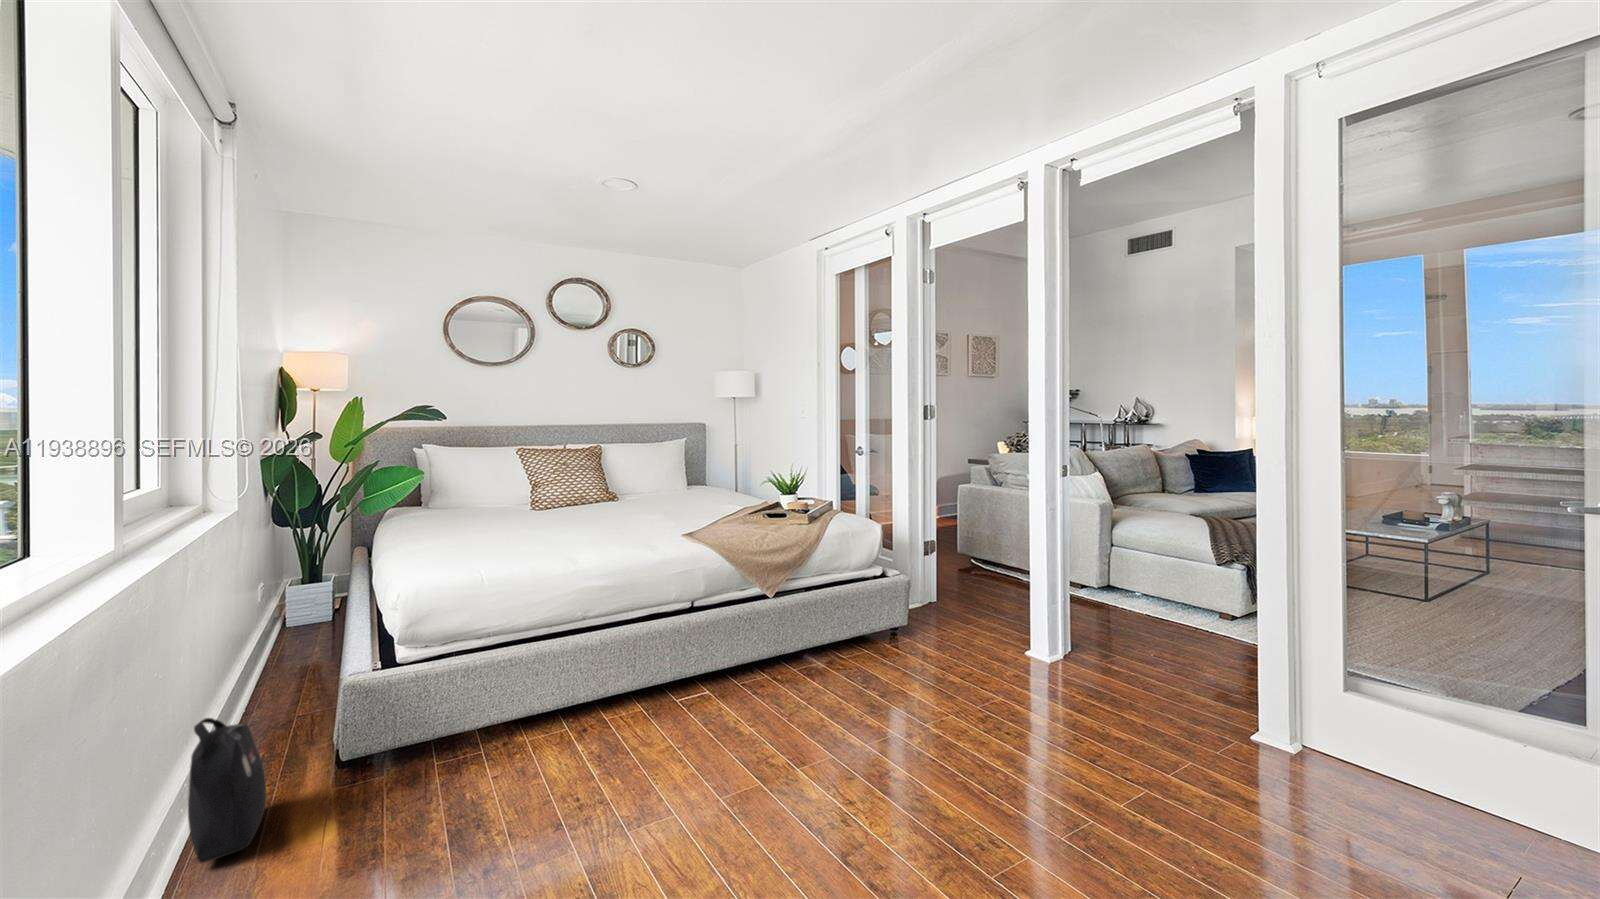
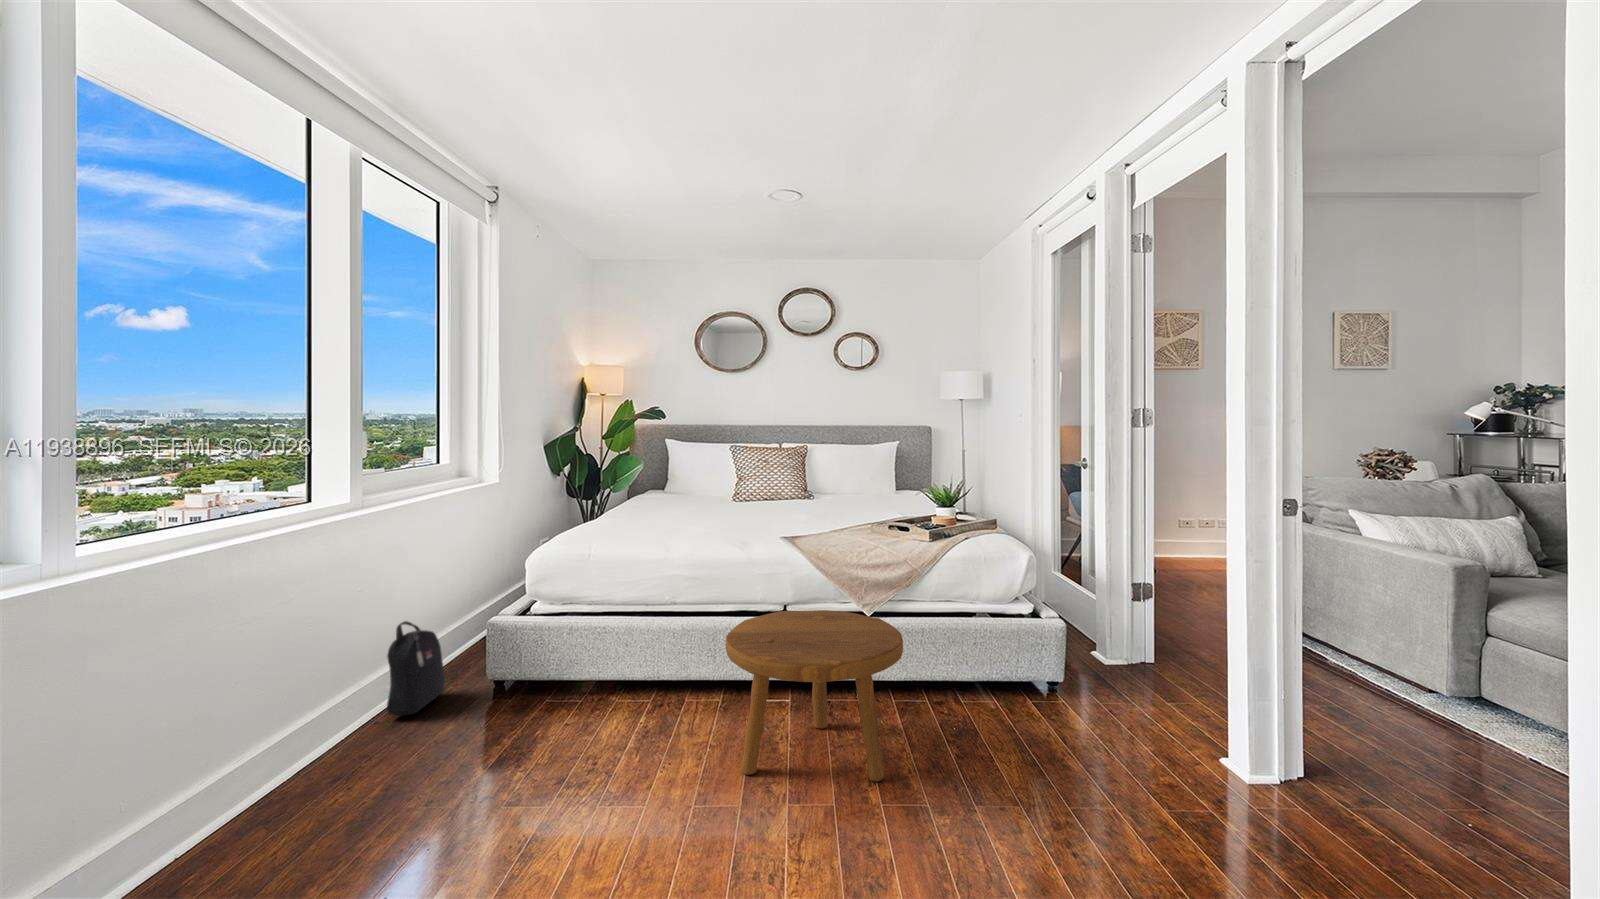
footstool: none [717,595,888,772] -> present [726,610,903,781]

